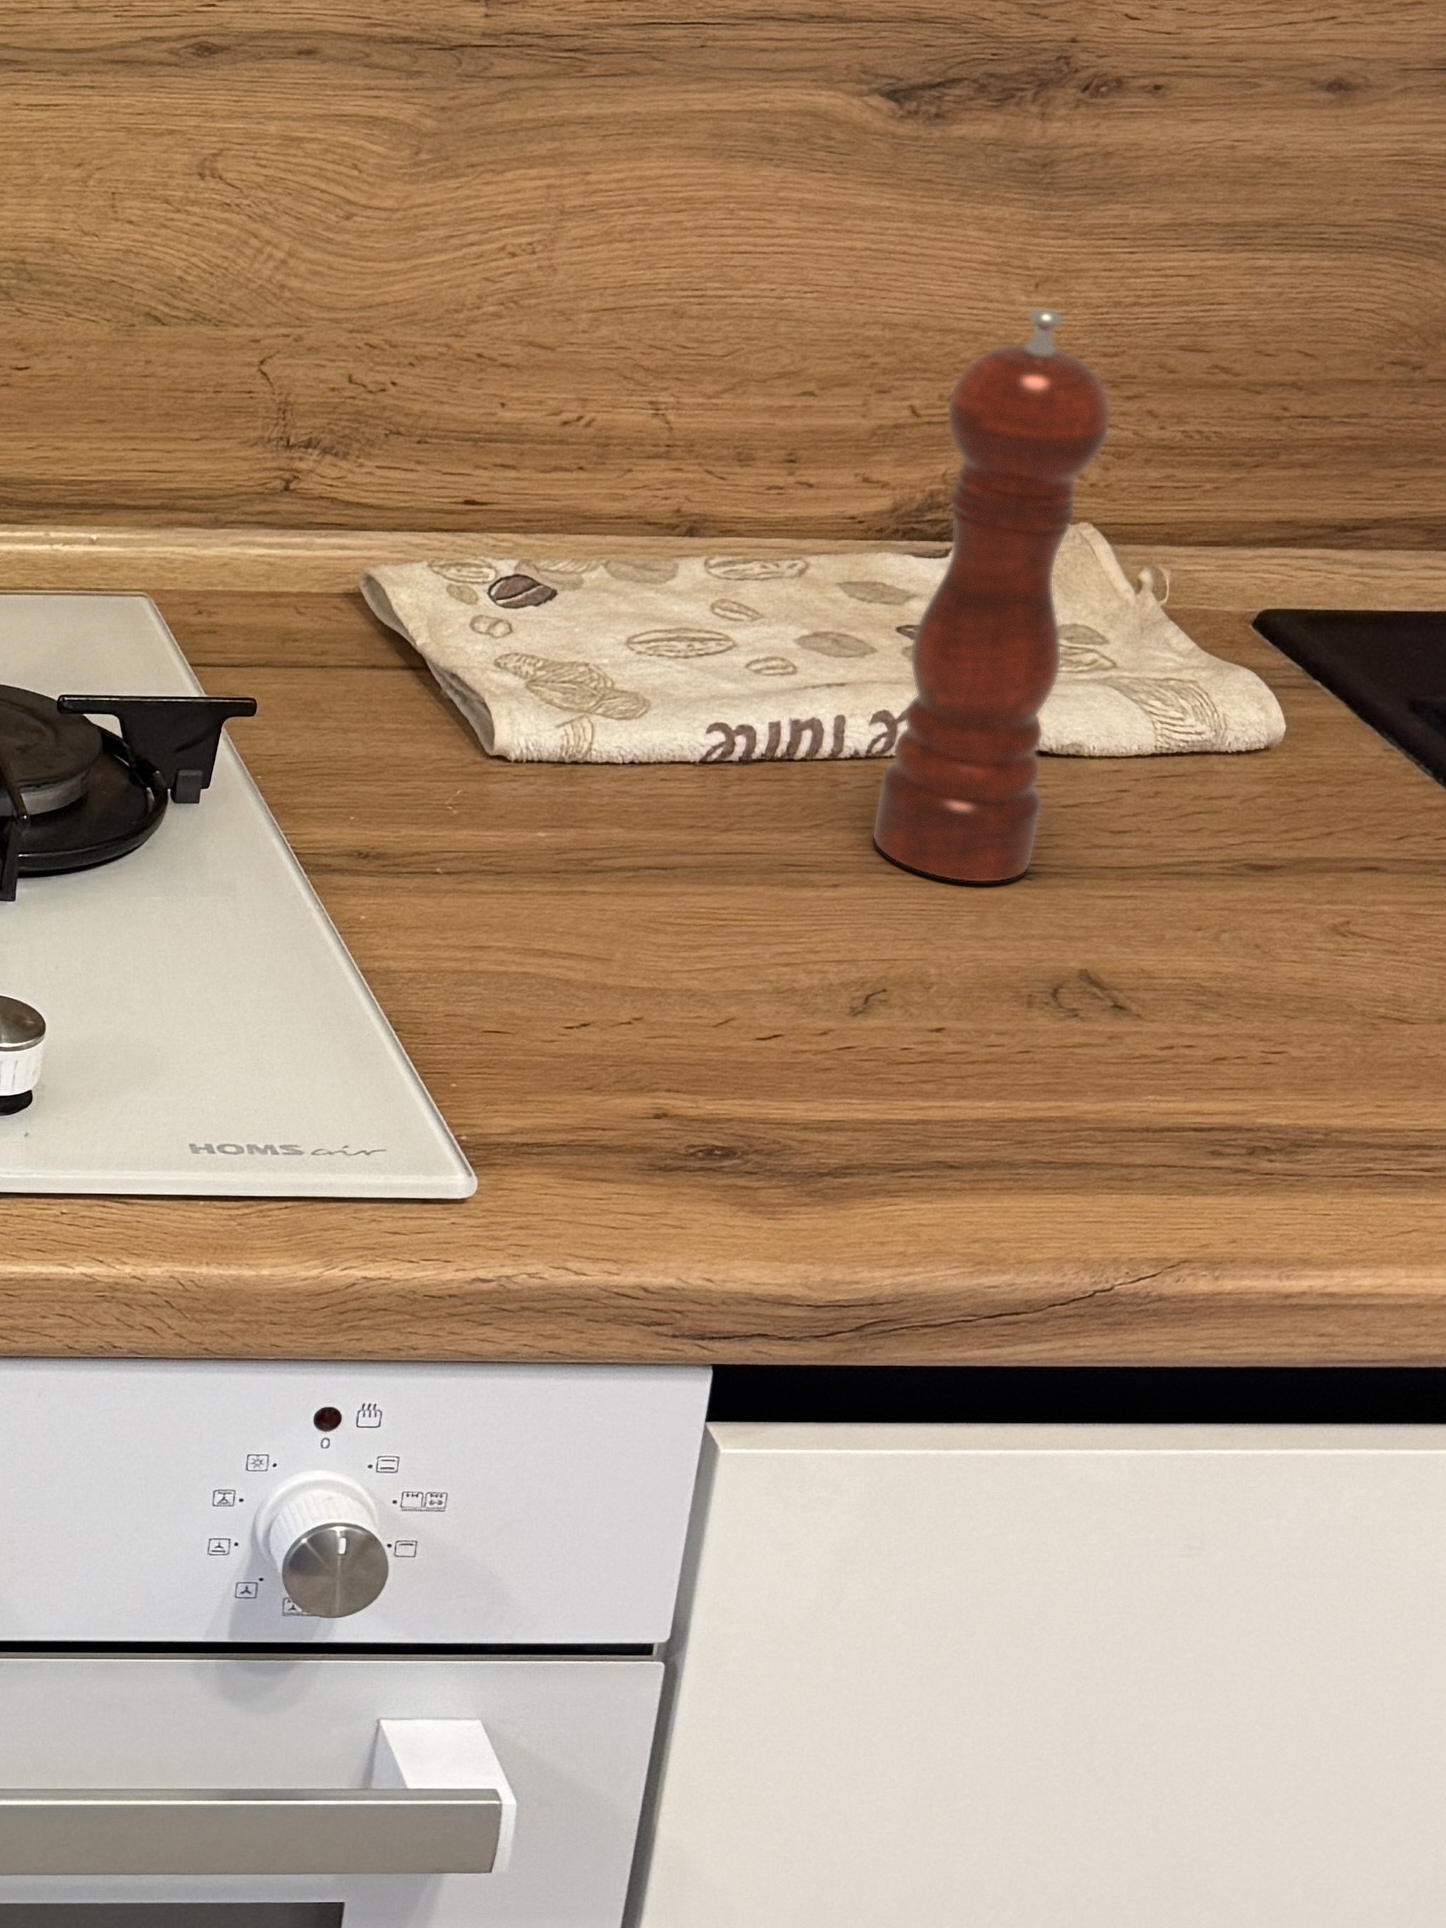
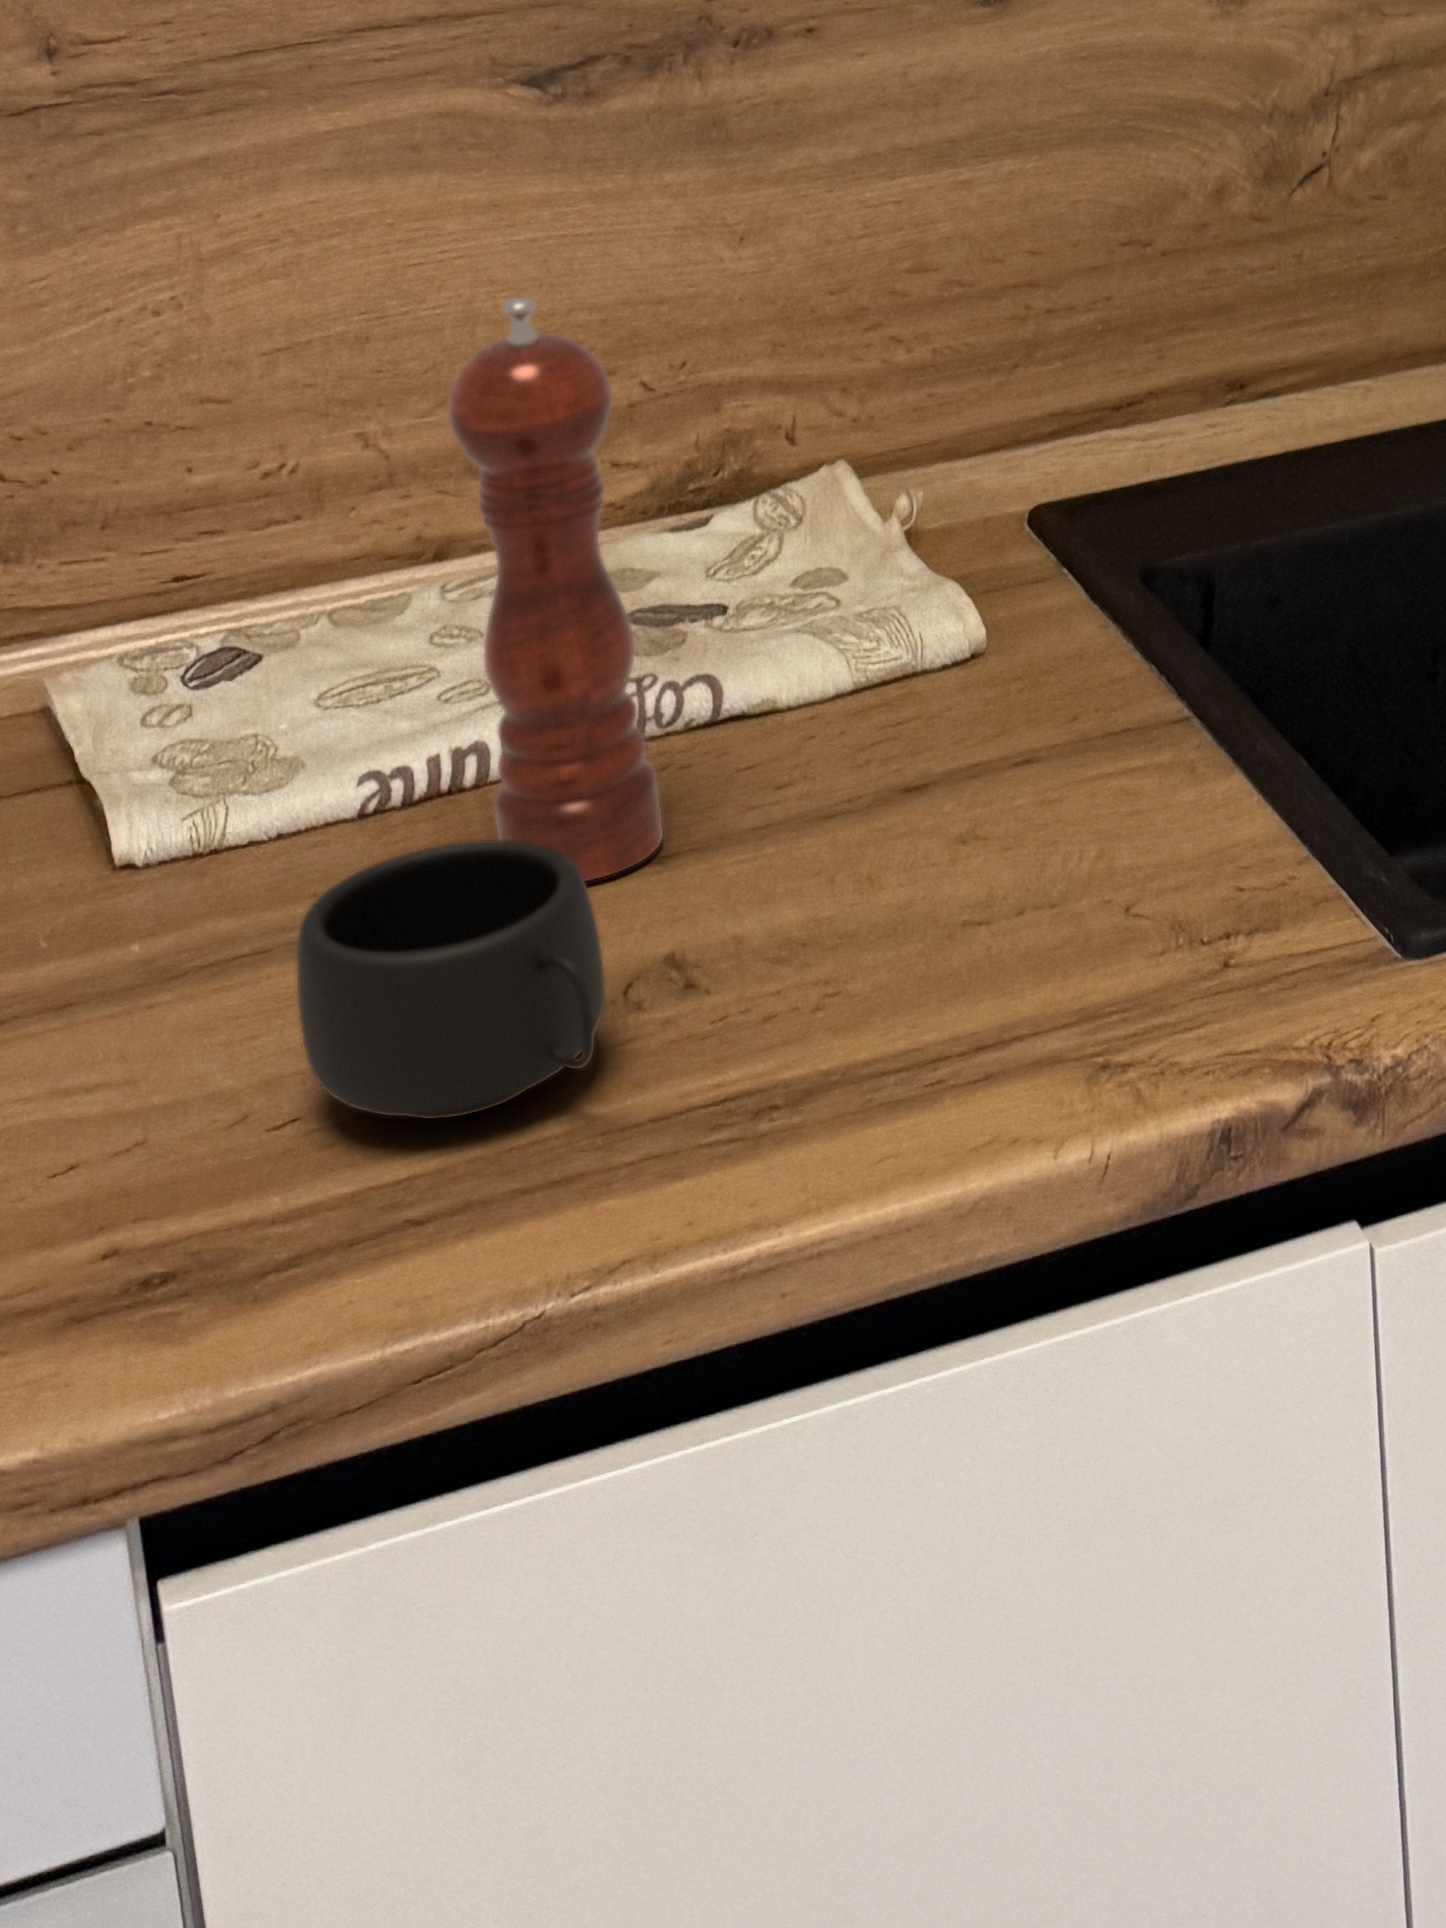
mug: none [814,818,1134,1077] -> present [297,840,605,1119]

